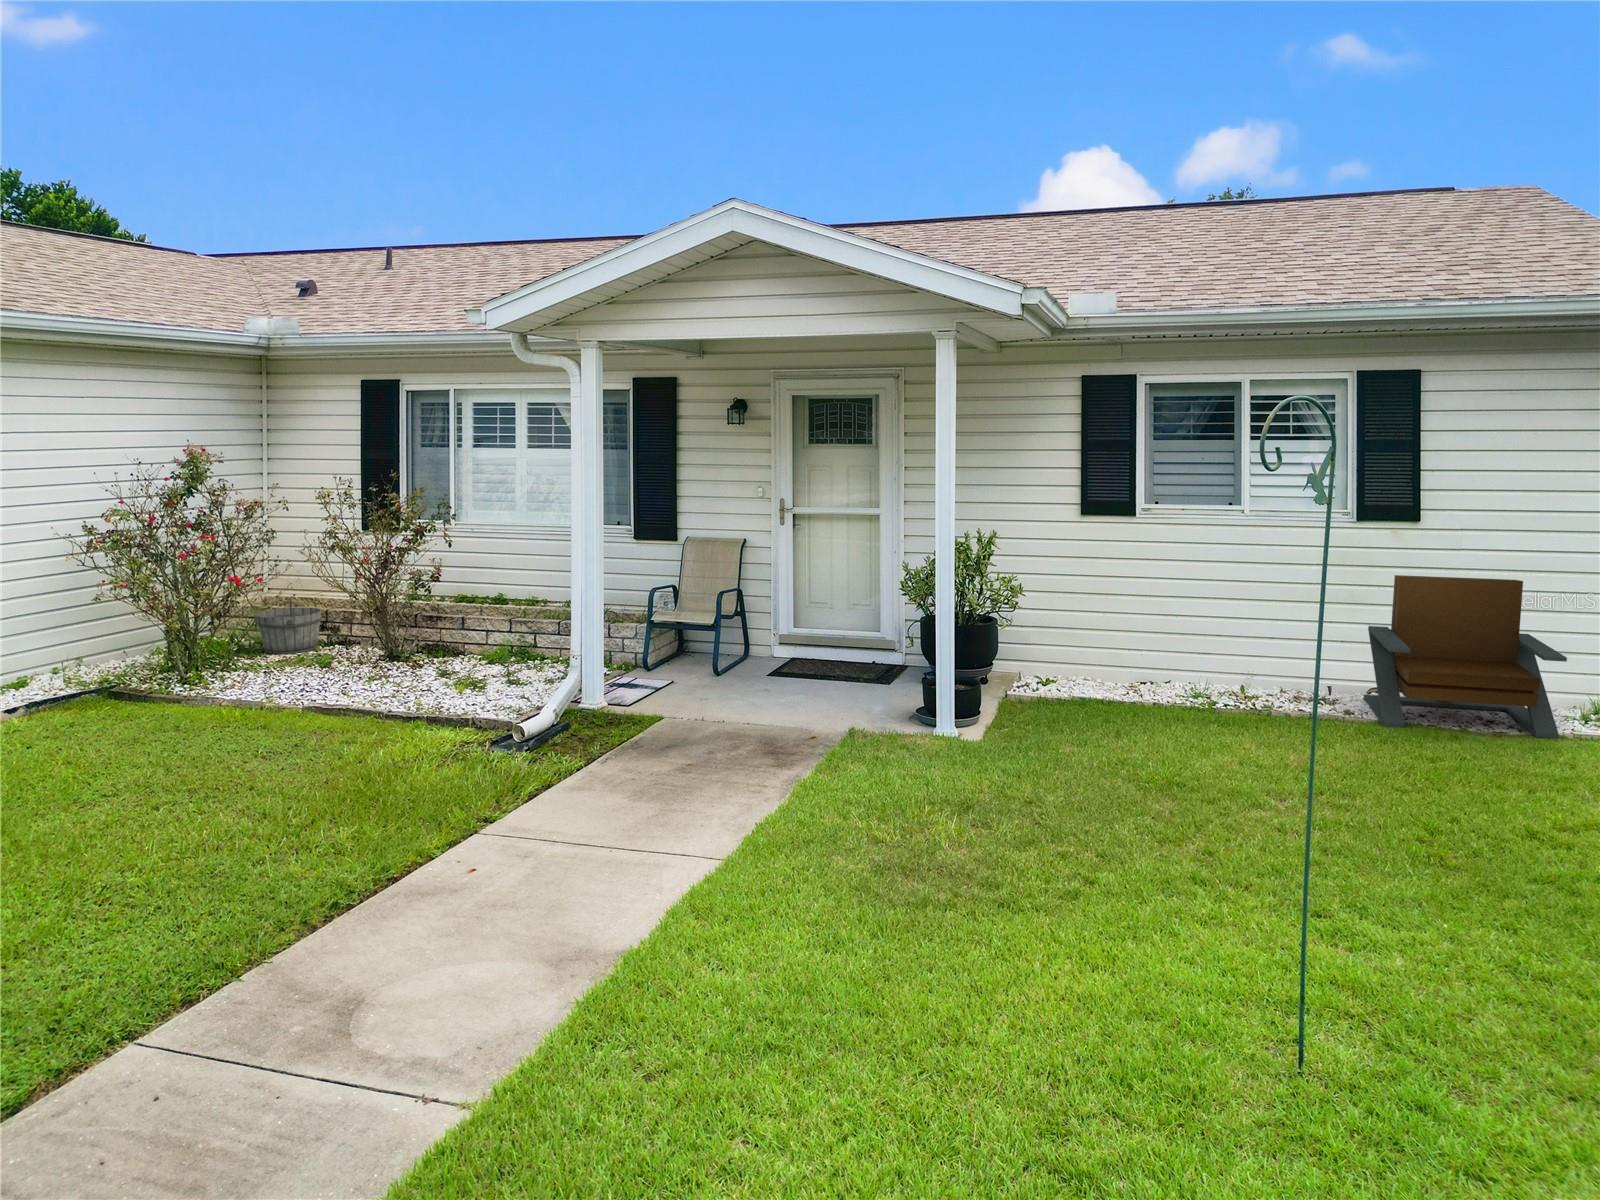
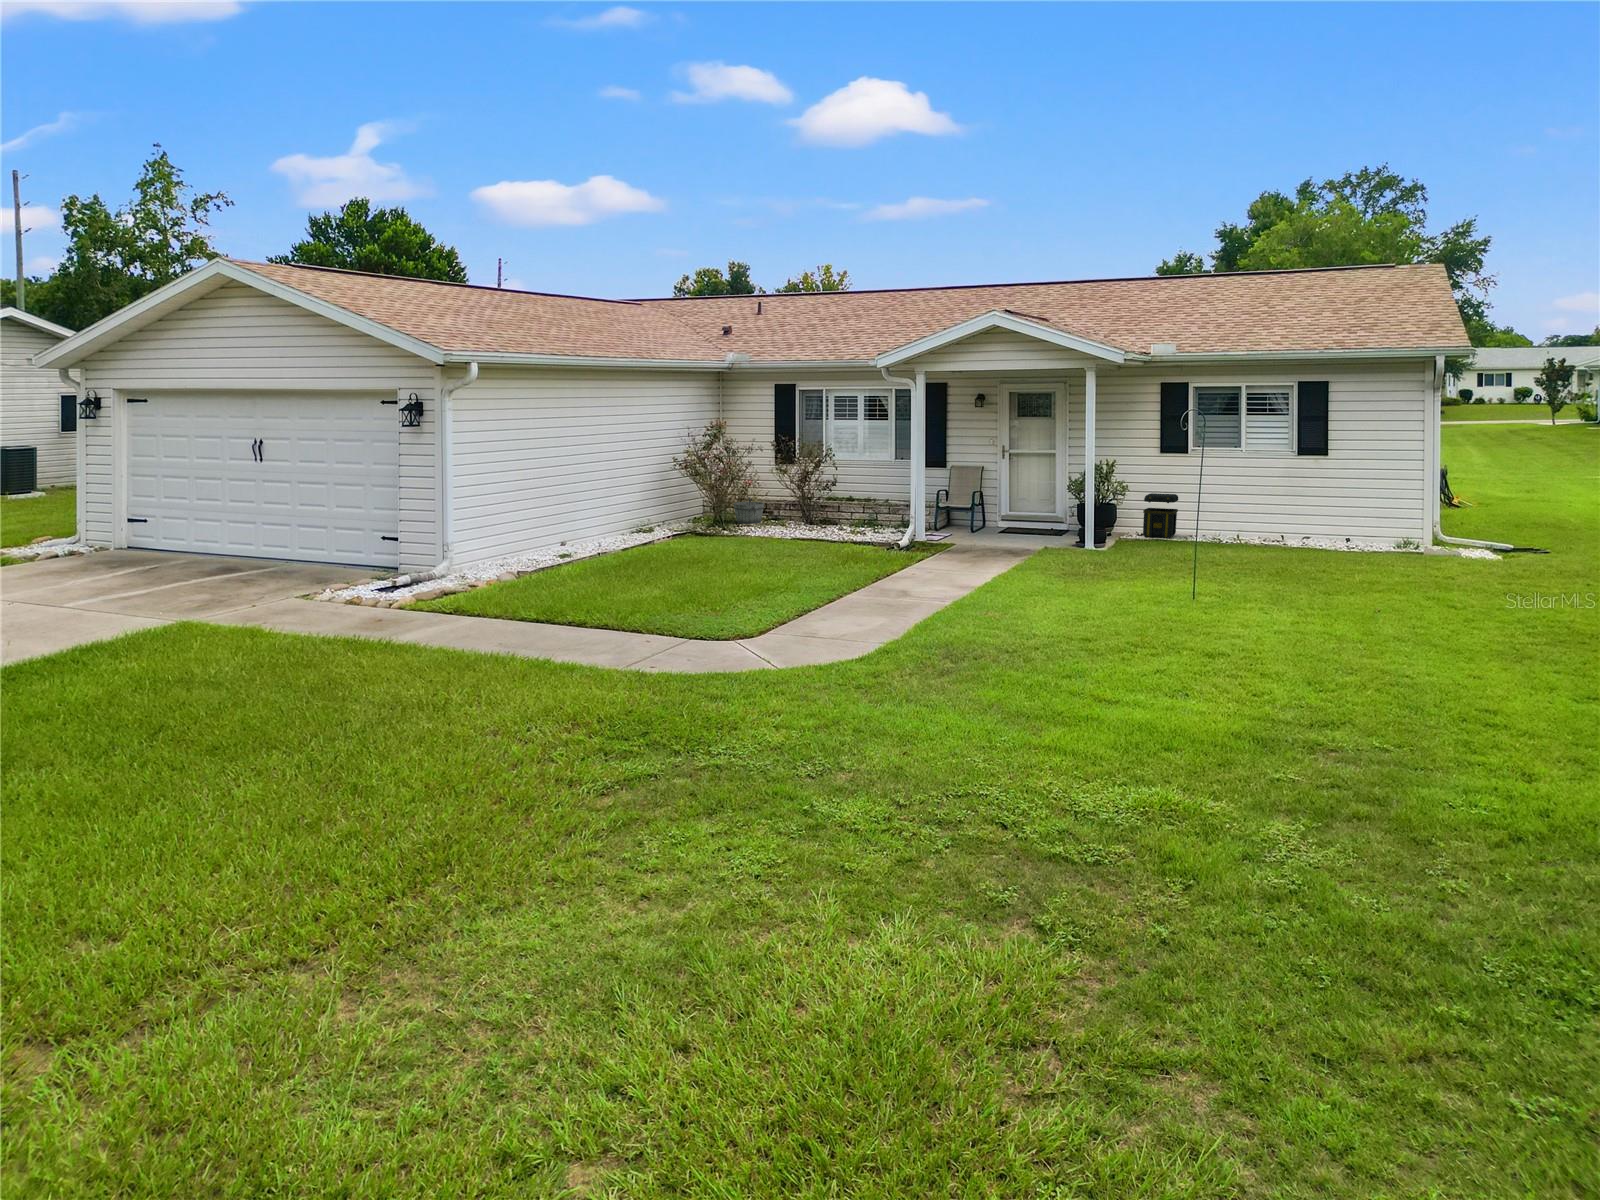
lounge chair: present [1364,575,1567,739] -> none [1298,480,1381,552]
toolbox: none [1052,596,1120,690] -> present [1143,493,1178,538]

